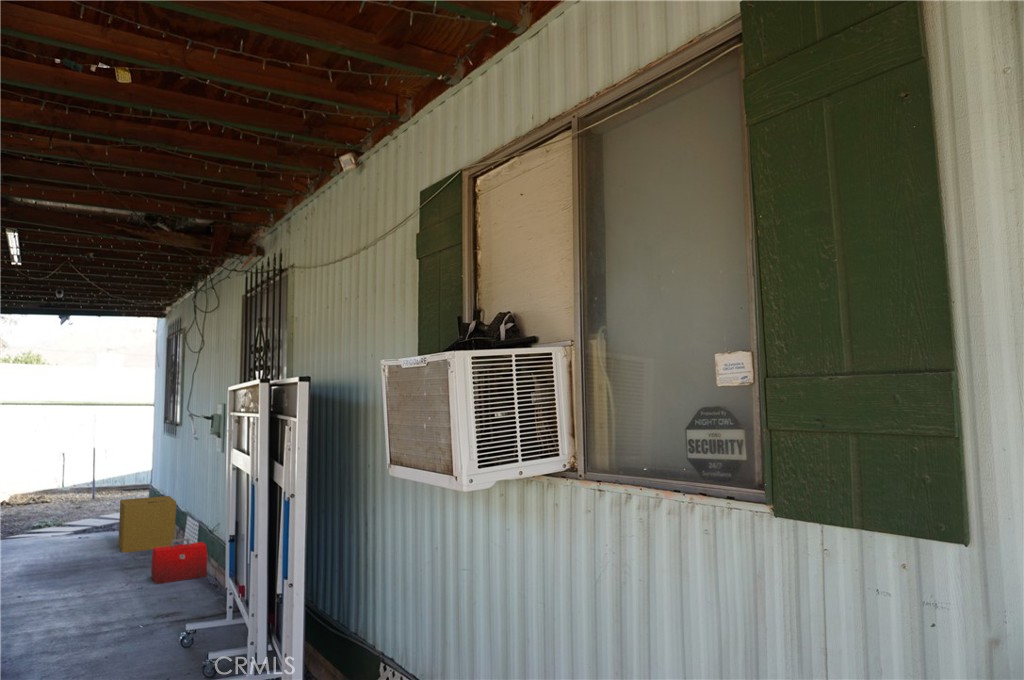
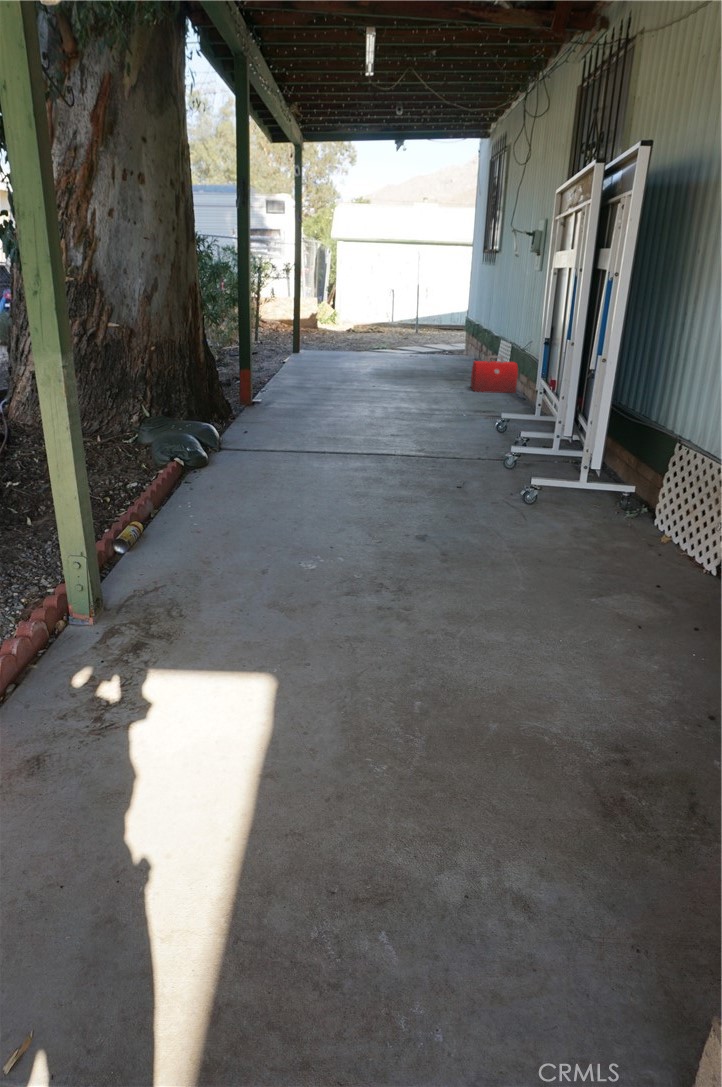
cardboard box: present [118,496,176,553] -> none [442,323,491,370]

